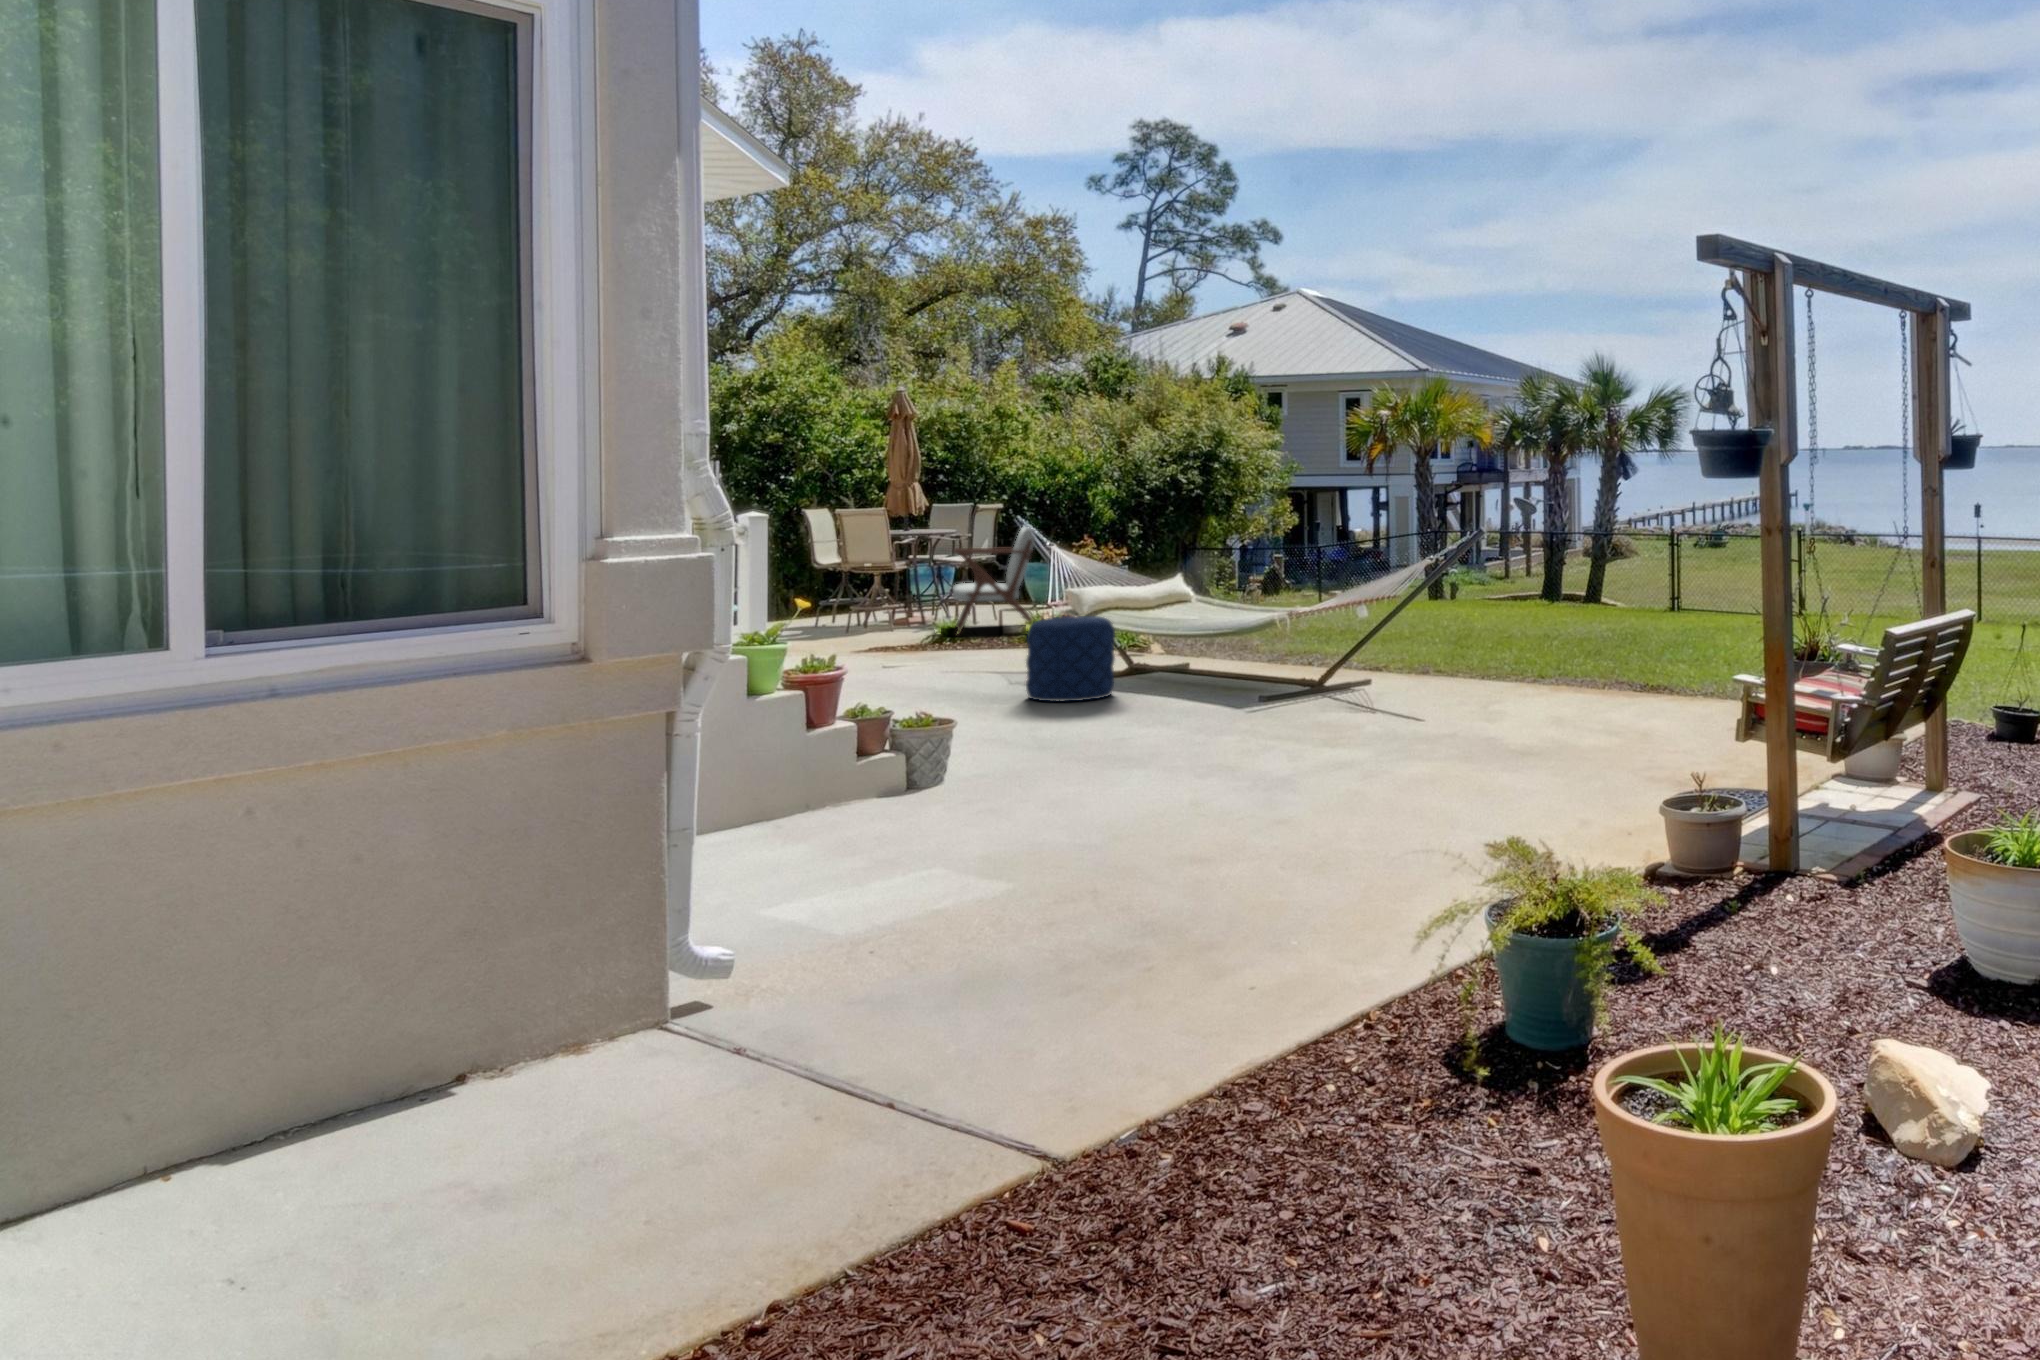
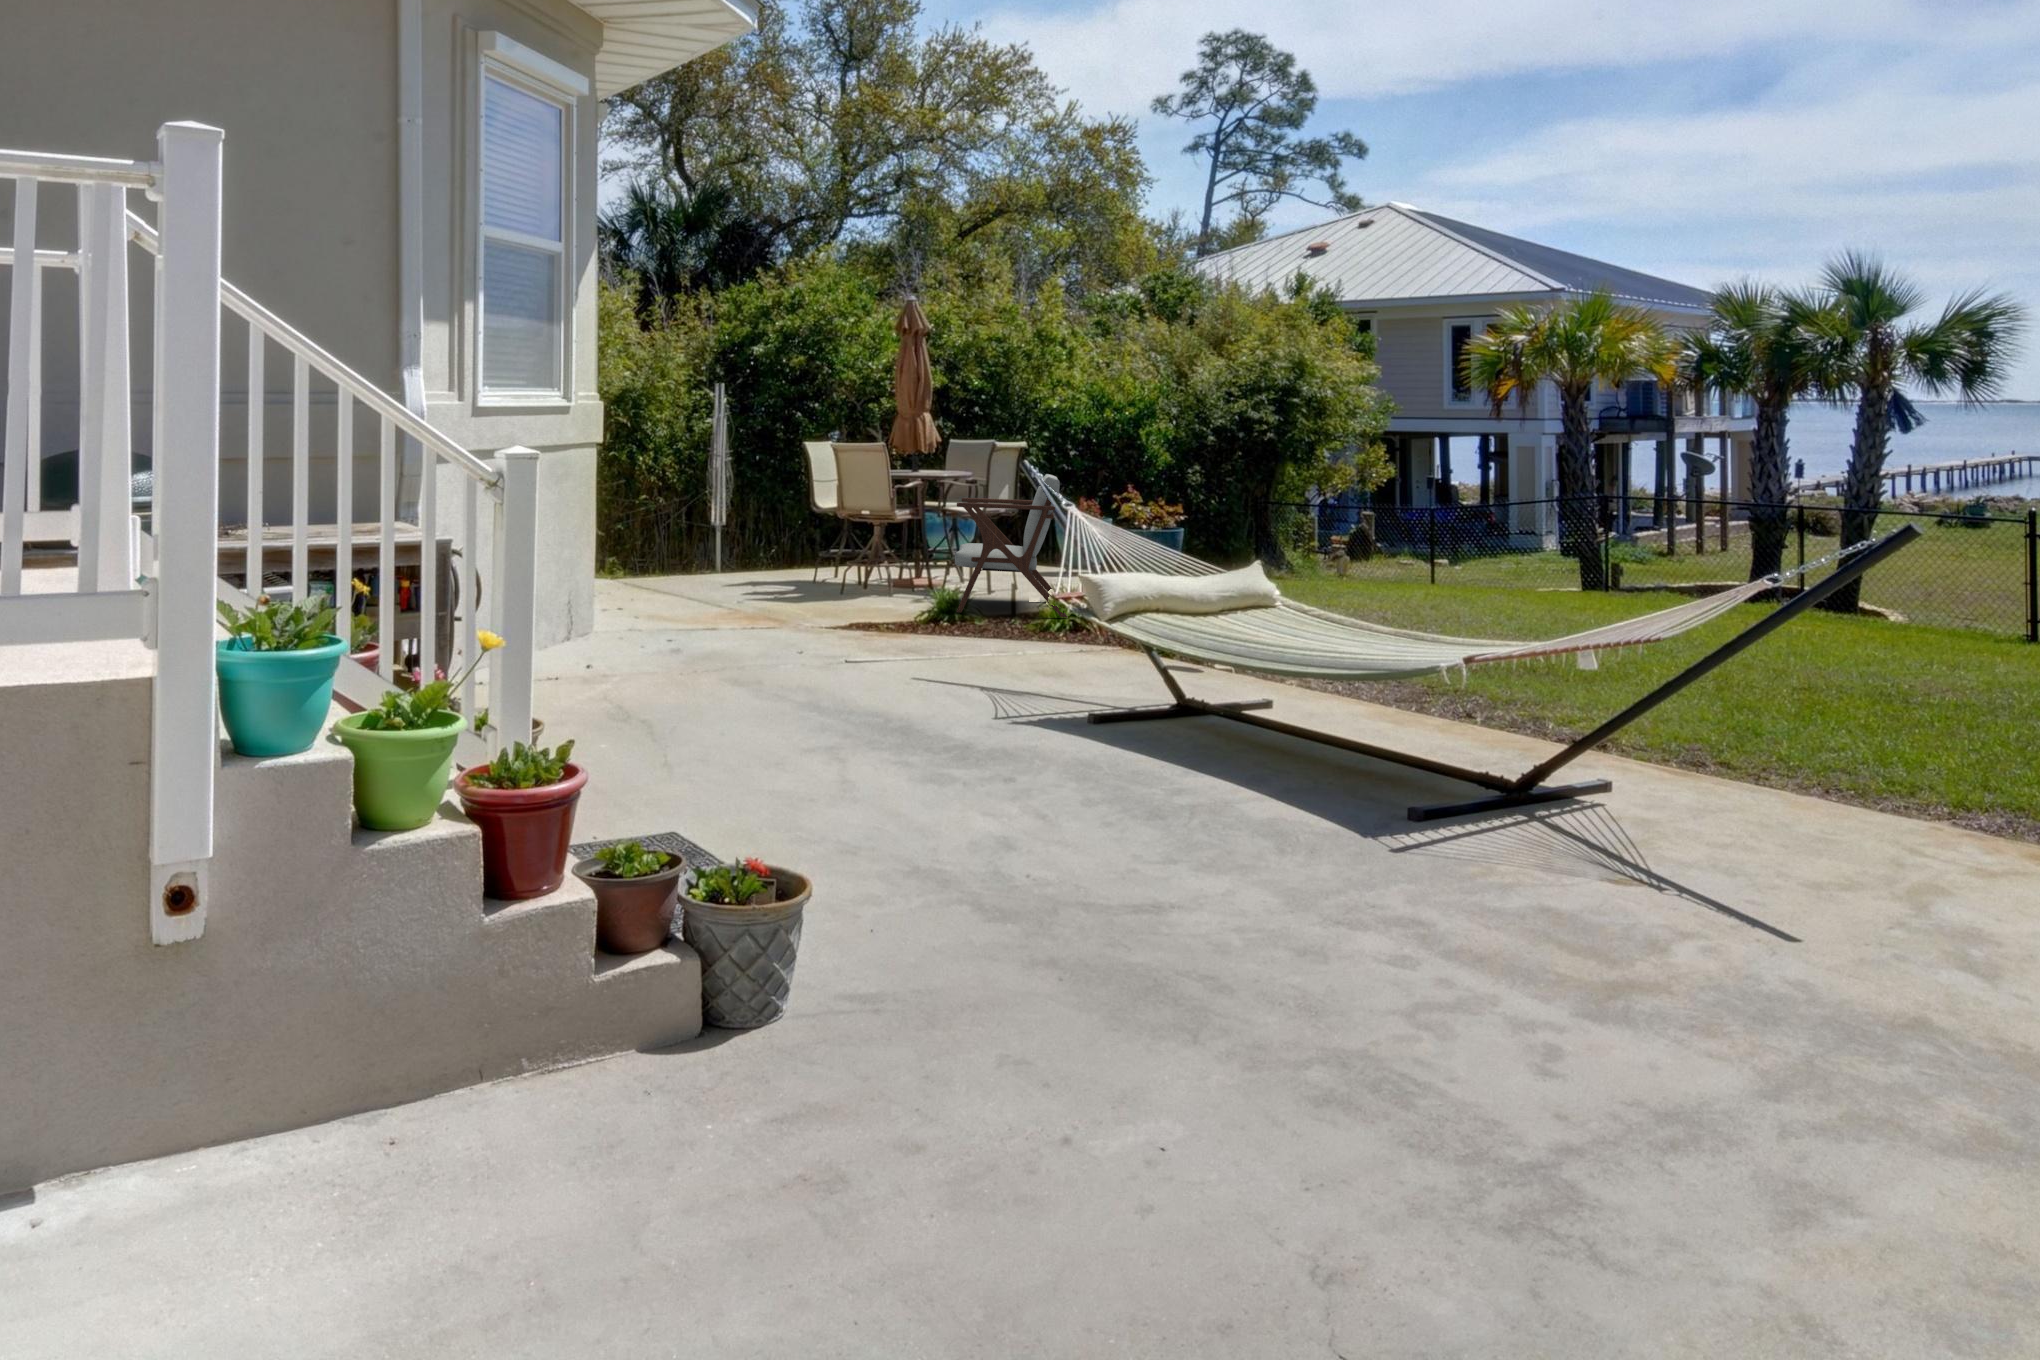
pouf: present [1026,616,1115,702] -> none [1012,625,1150,768]

